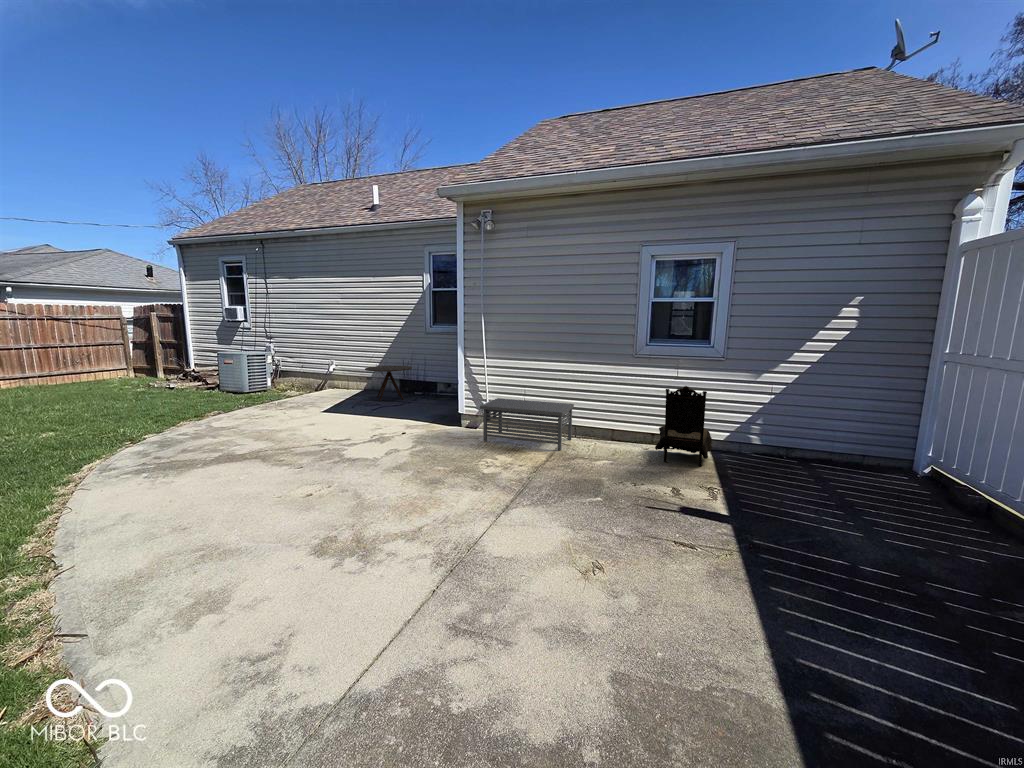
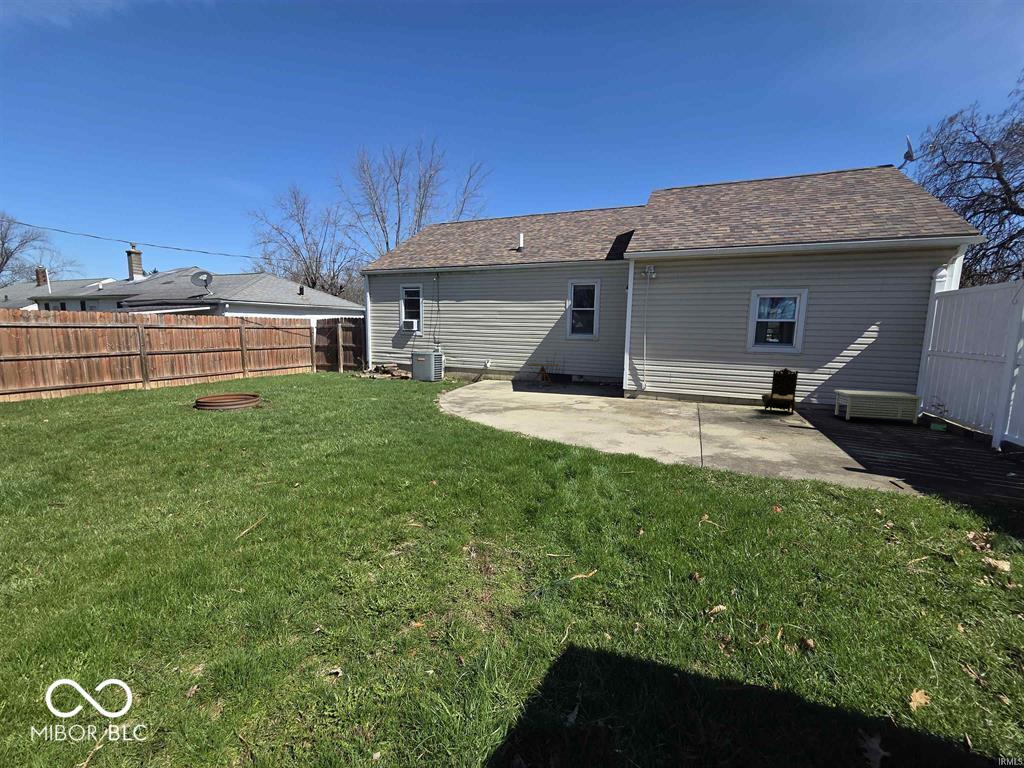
storage bench: present [480,398,574,450] -> present [834,390,922,424]
potted plant: none [946,446,1002,520] -> present [931,396,948,431]

